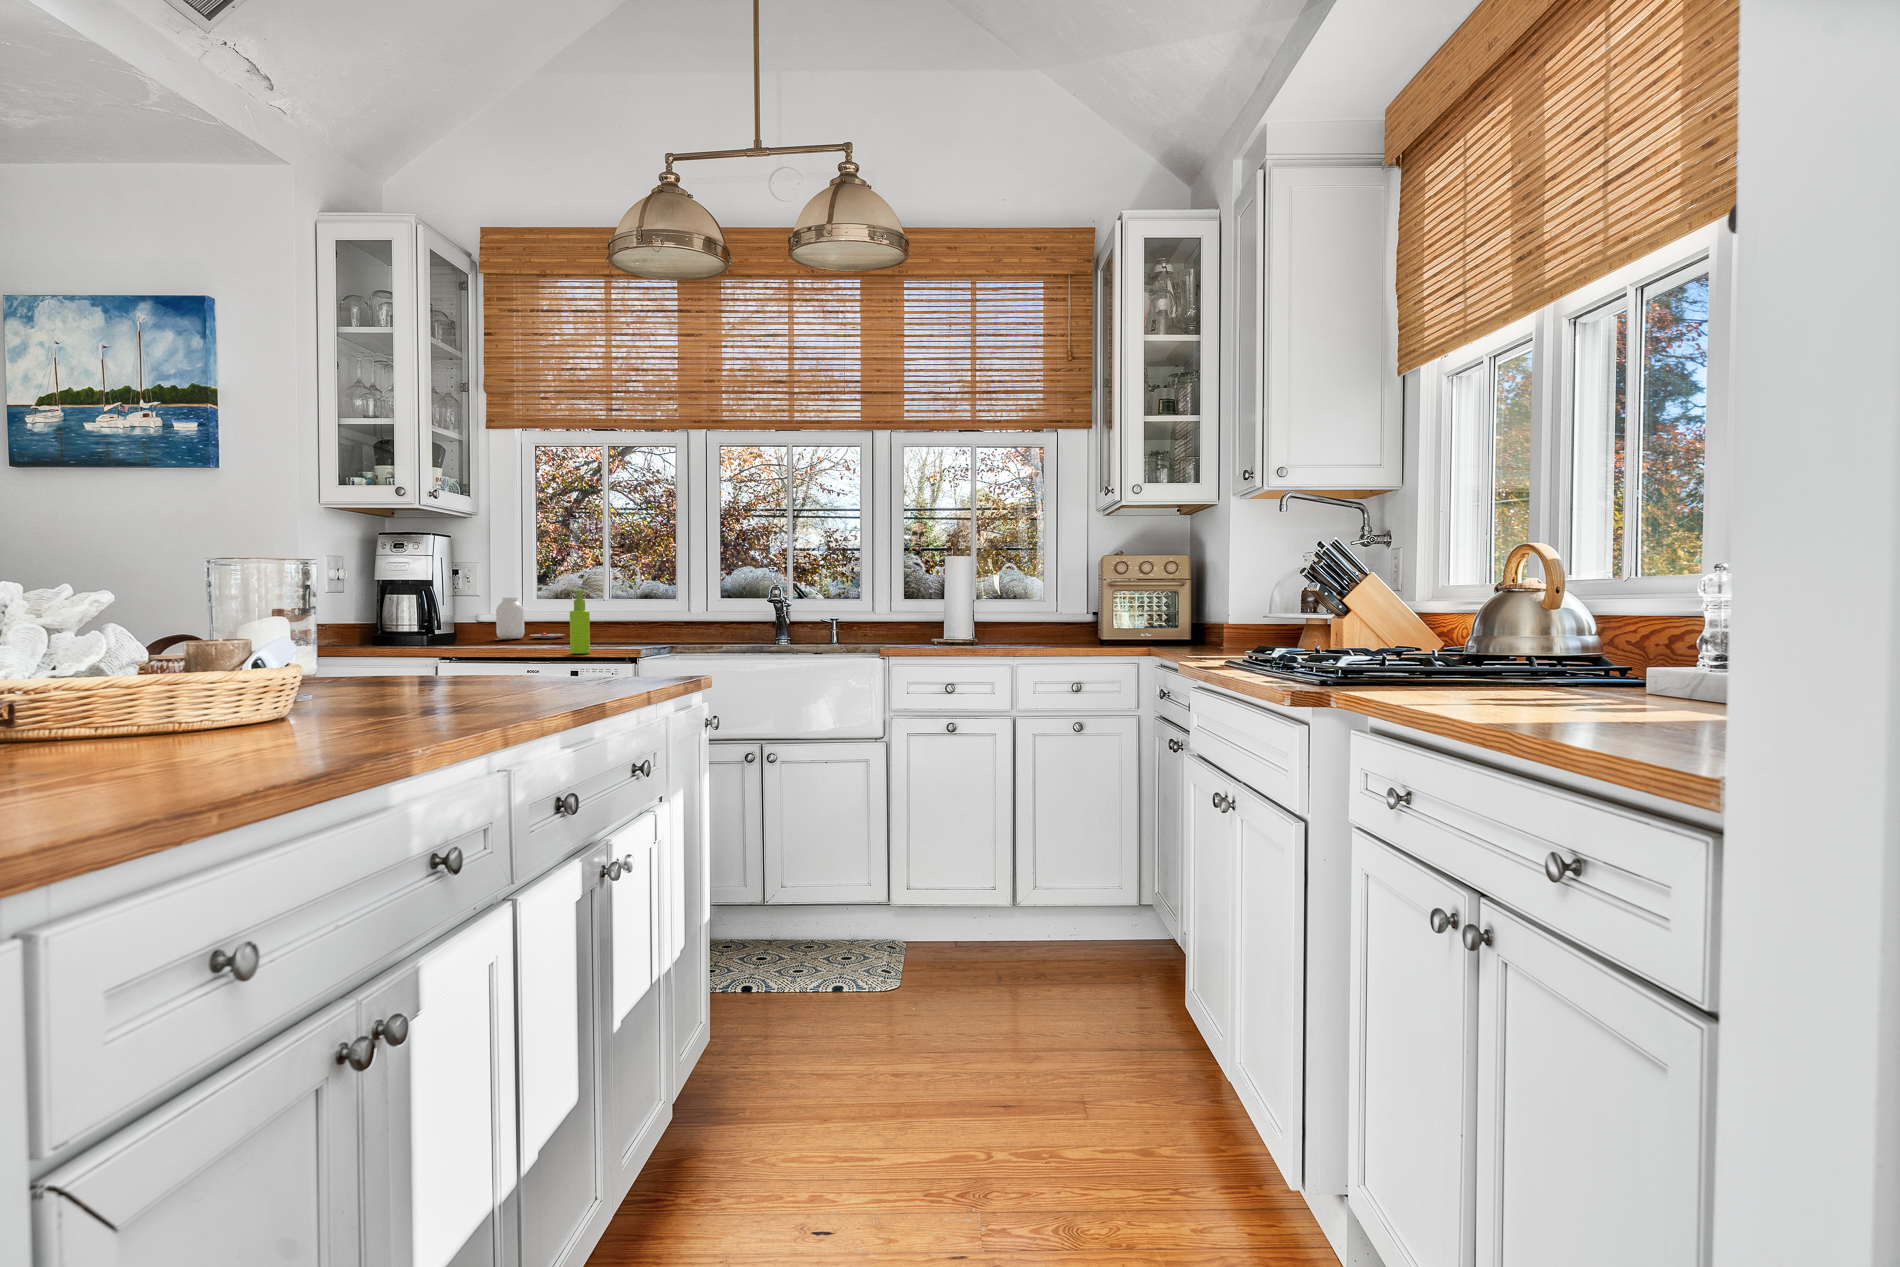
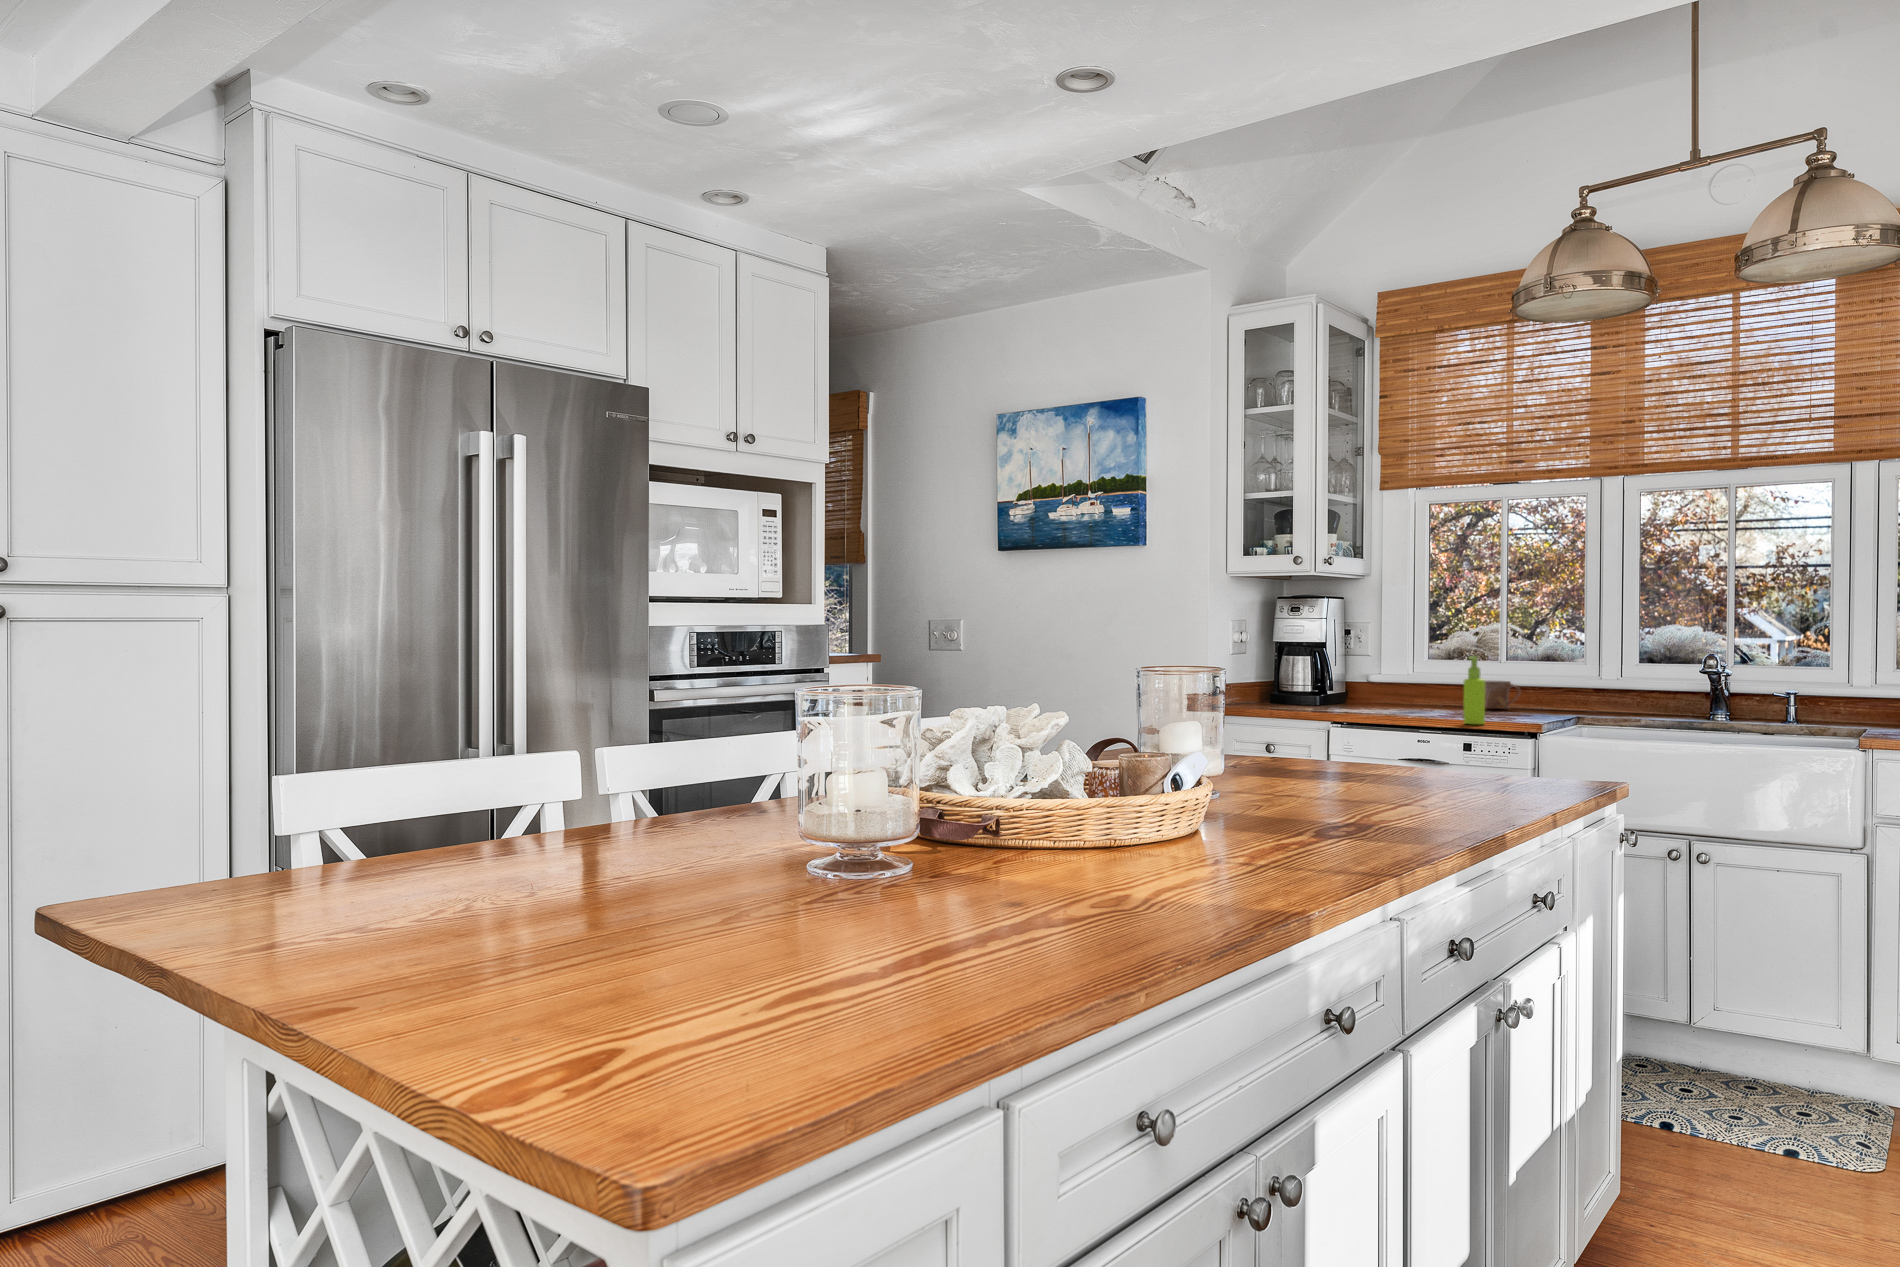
jar: present [496,598,564,640] -> none [1382,663,1456,707]
mug: none [591,612,624,638] -> present [1485,681,1520,709]

